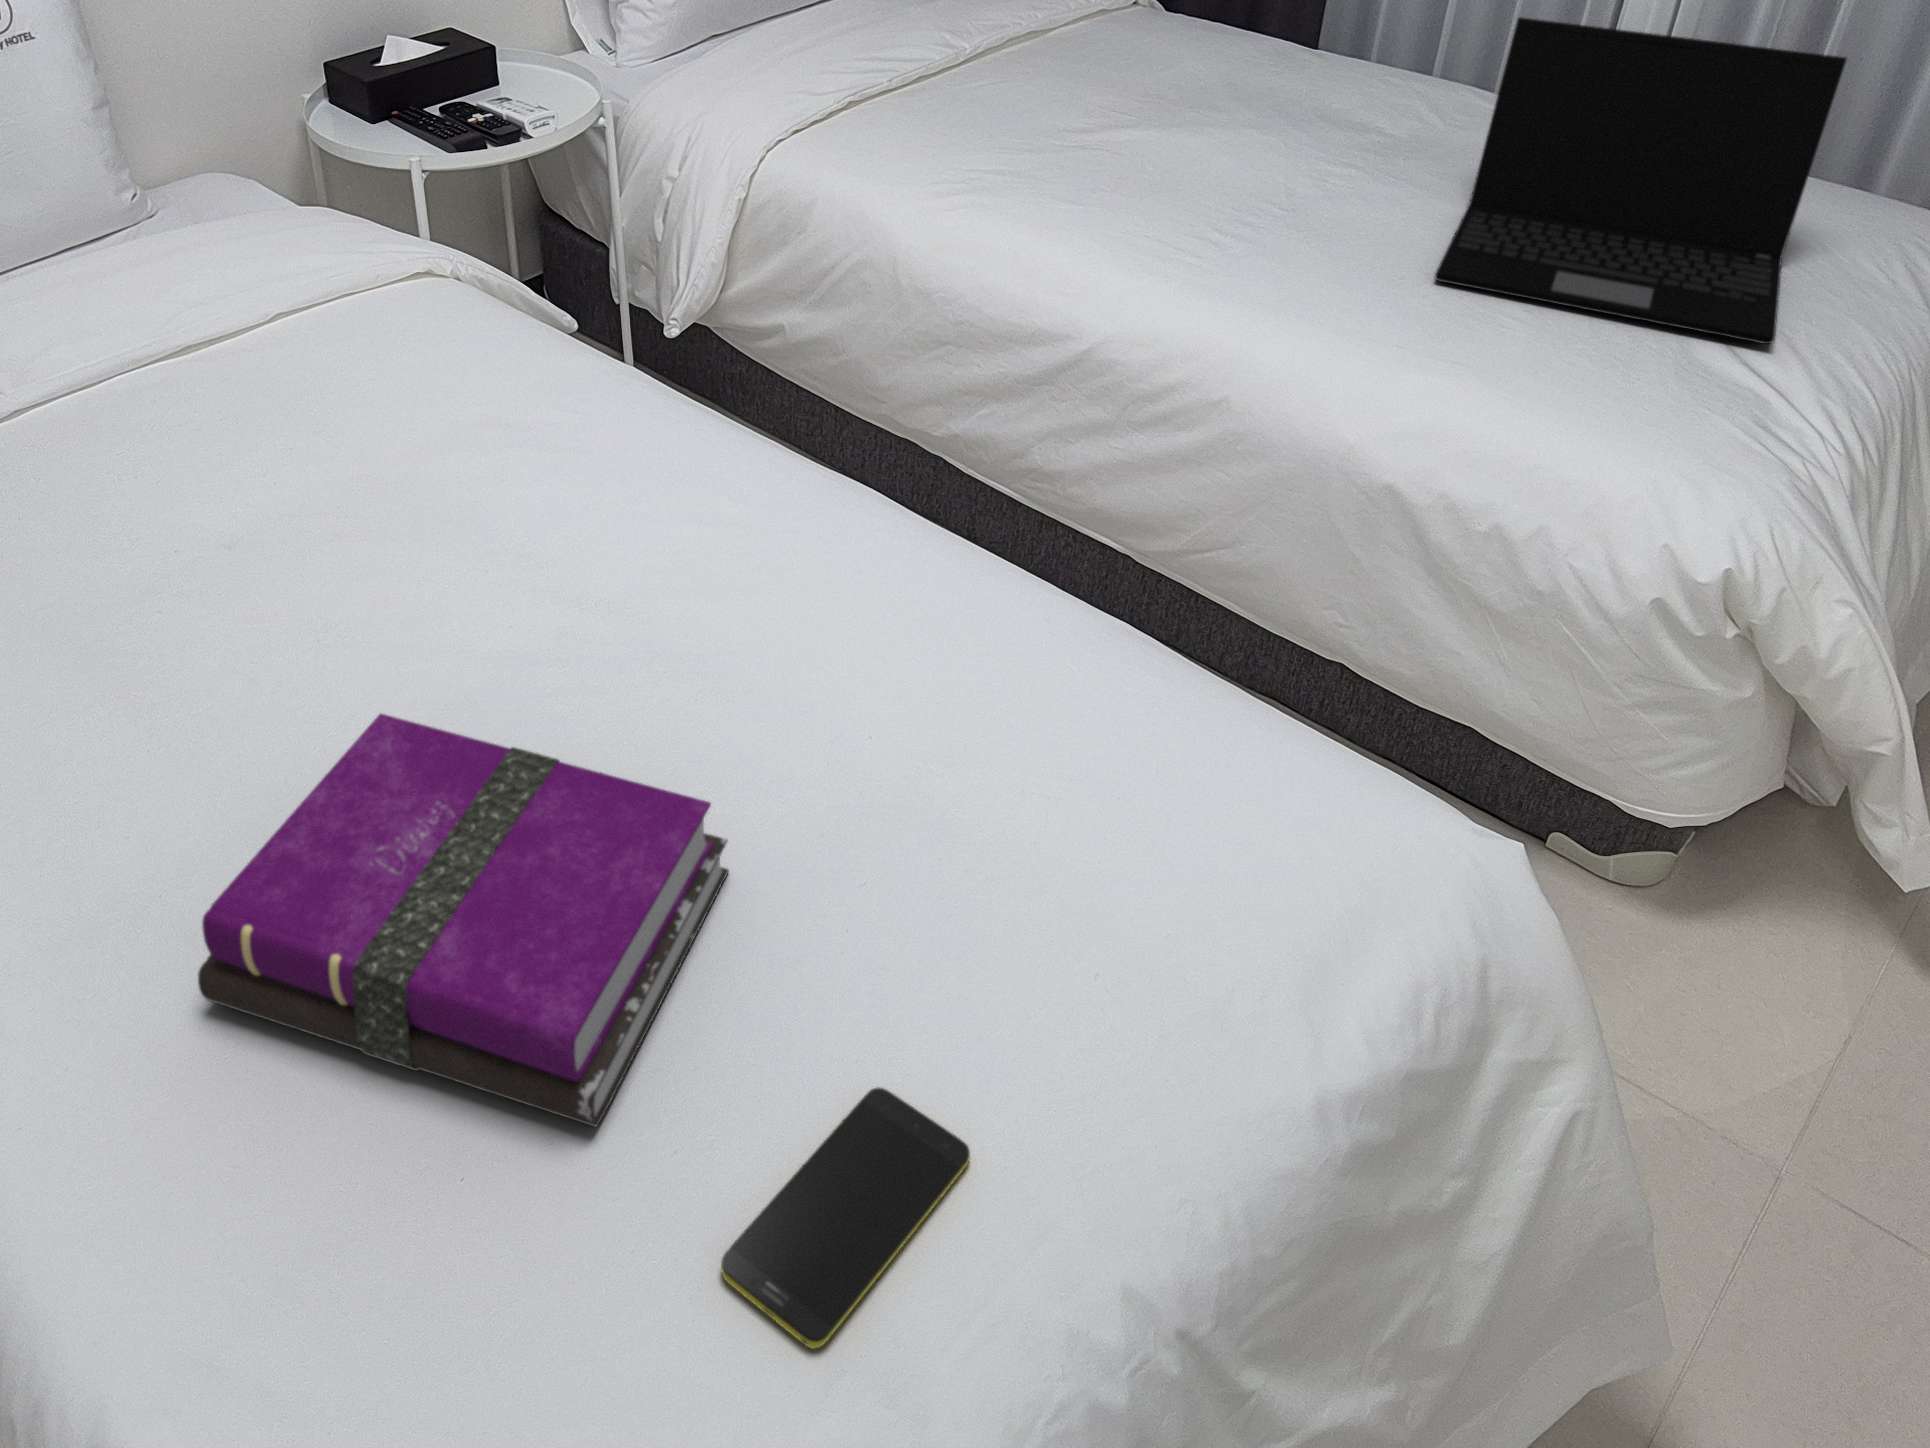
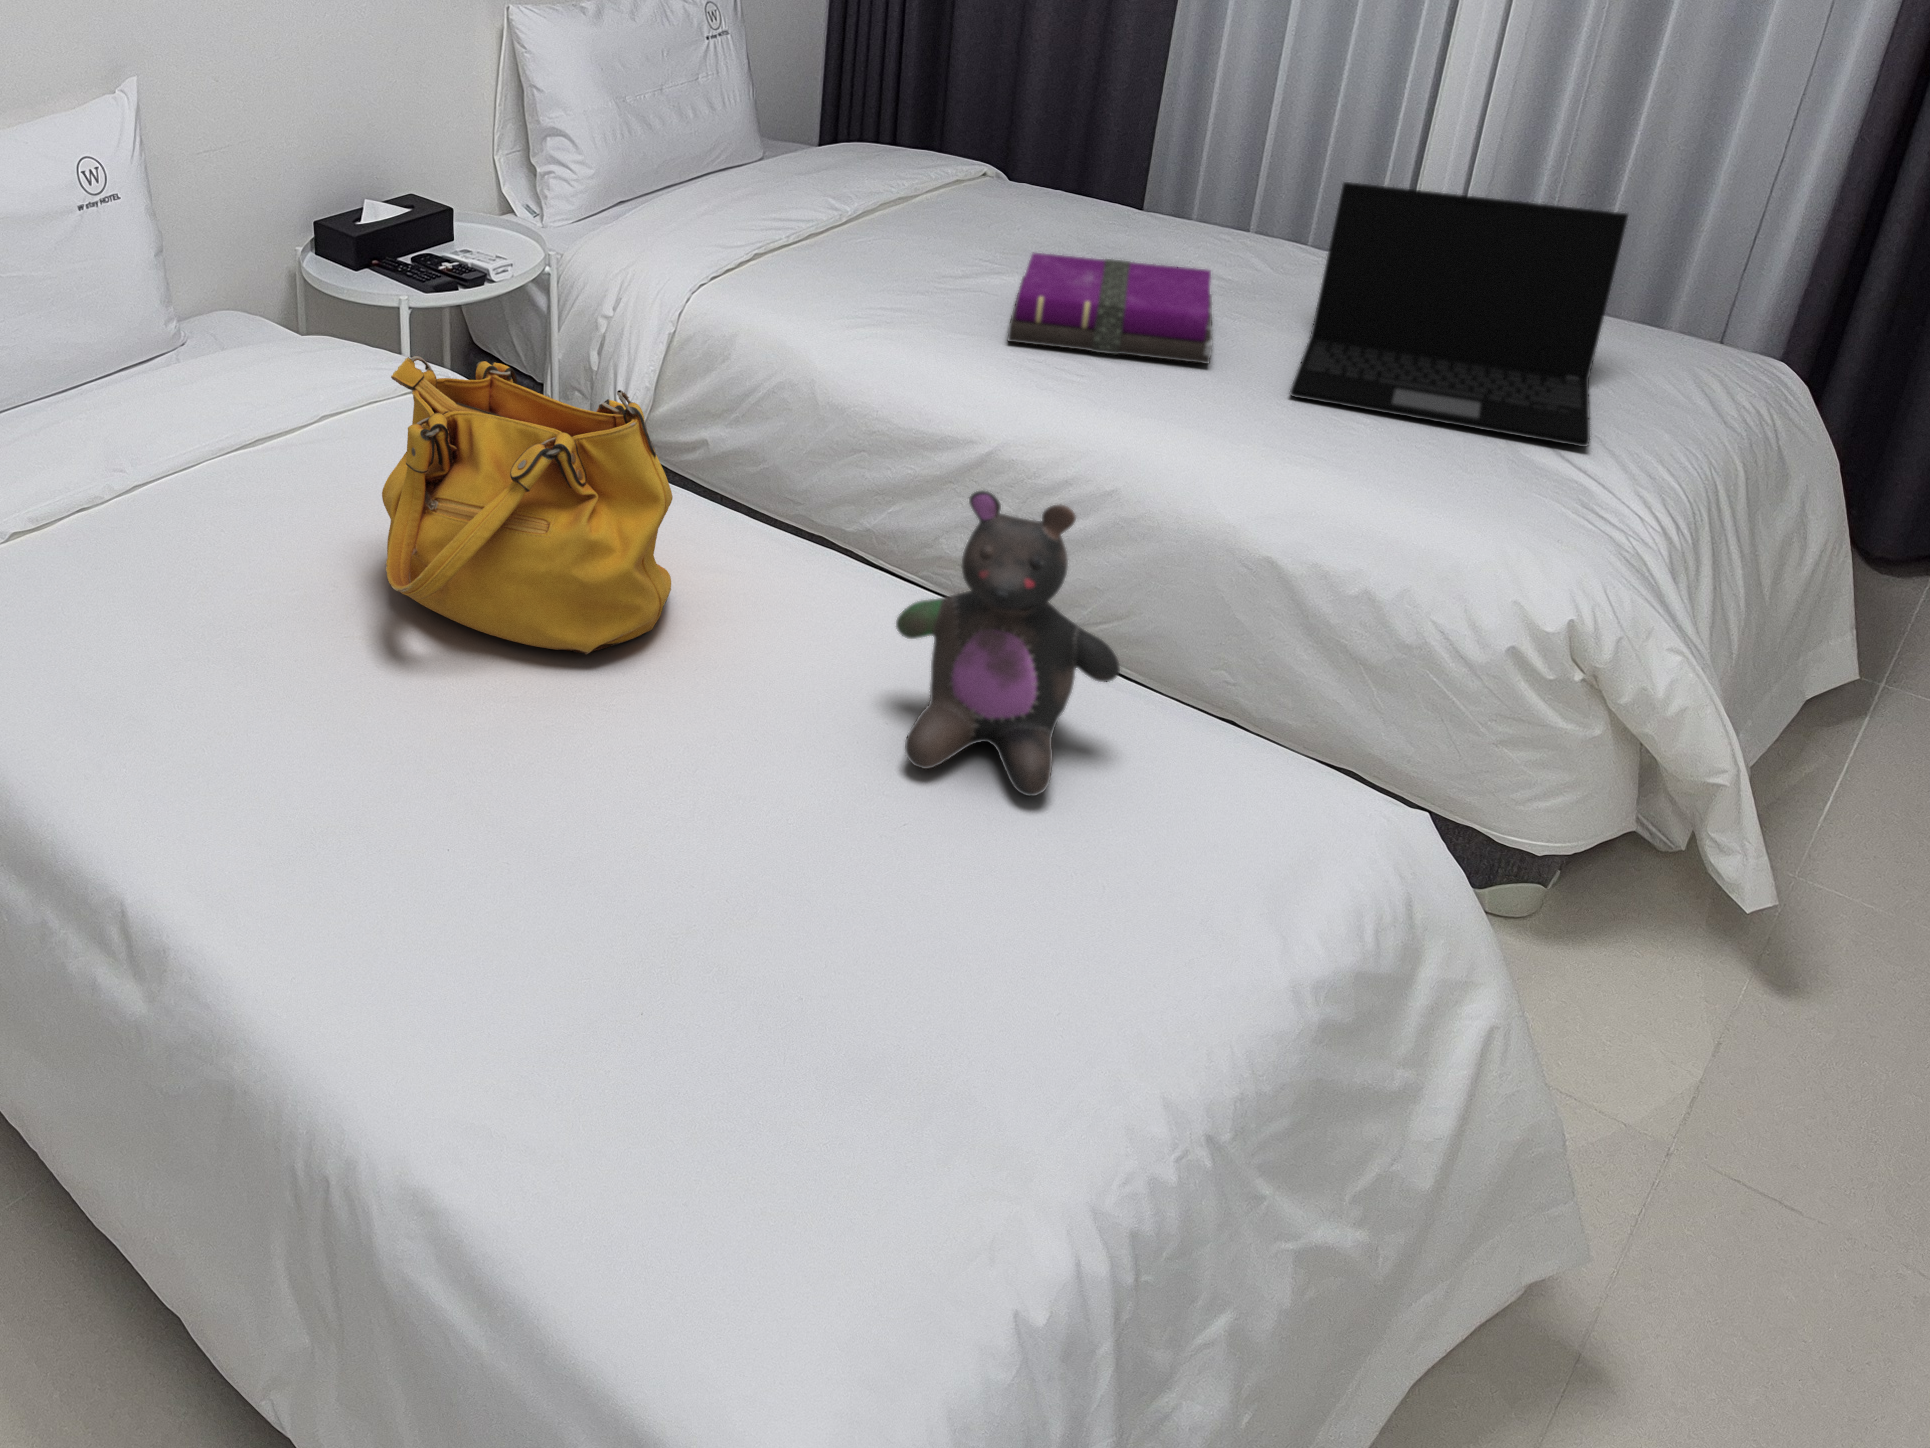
handbag: none [253,253,636,641] -> present [382,356,673,654]
stuffed bear: none [873,449,1148,844] -> present [896,491,1120,796]
notebook: present [198,714,729,1127] -> present [1007,253,1212,364]
smartphone: present [721,1087,970,1348] -> none [865,952,1035,1111]

